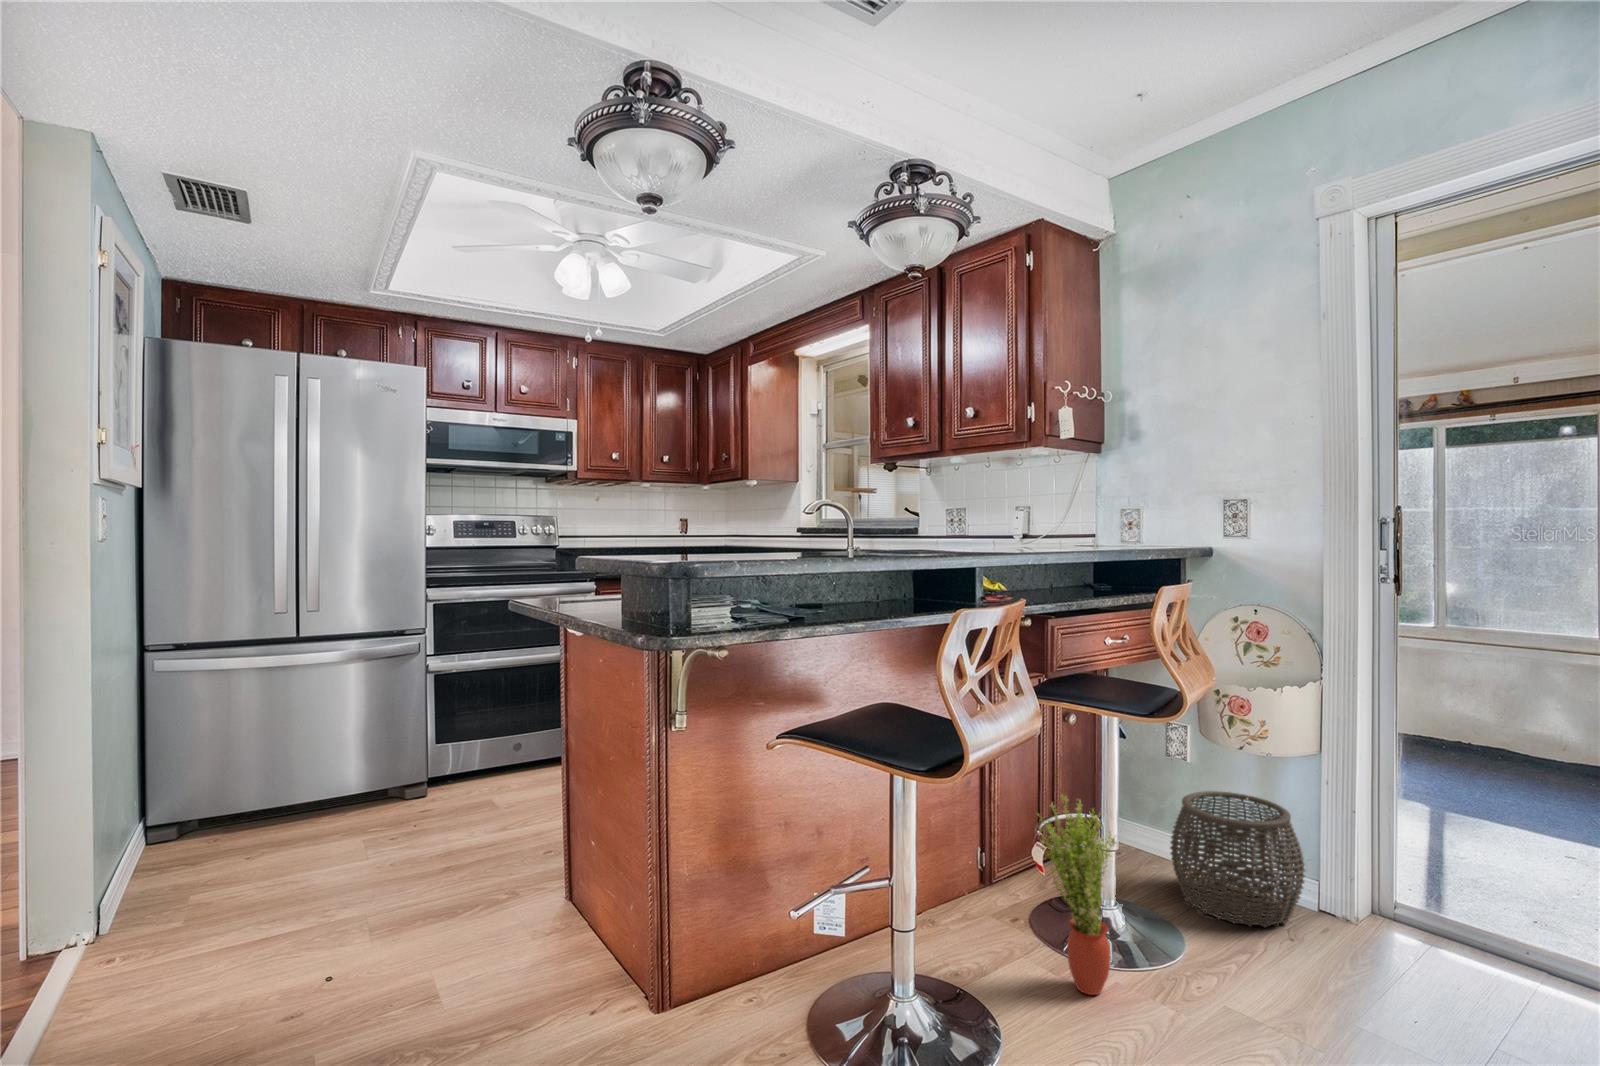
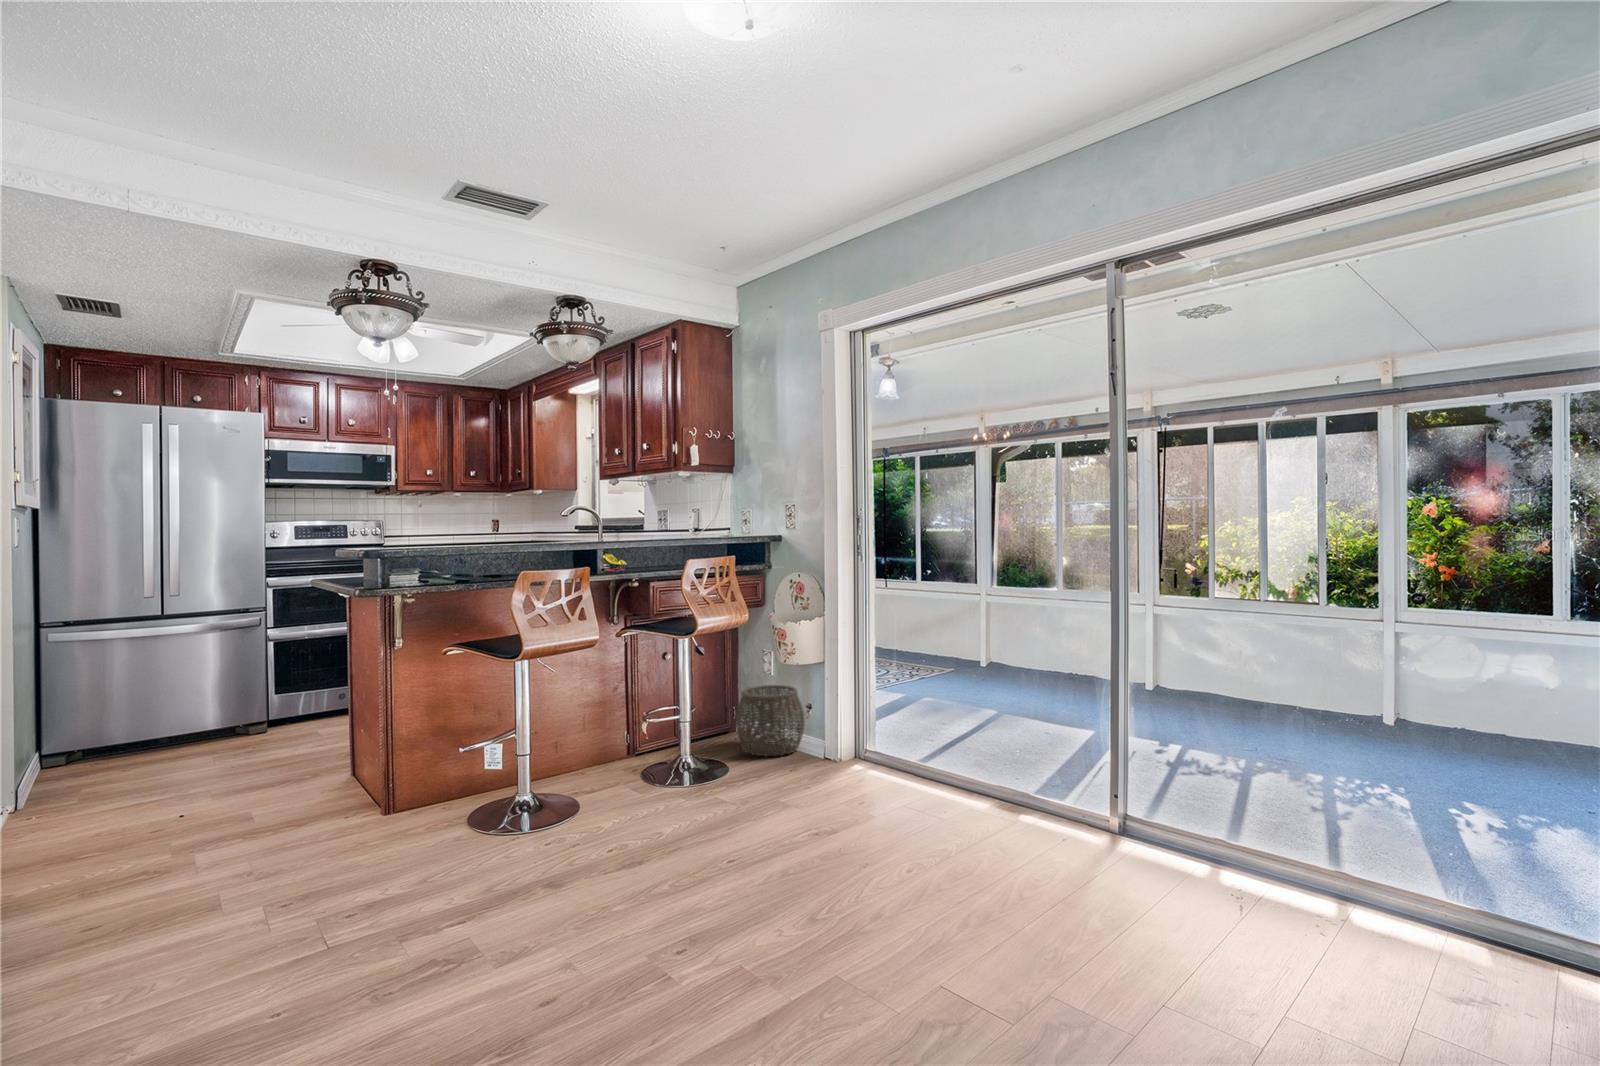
potted plant: present [1038,795,1116,995] -> none [613,677,651,784]

